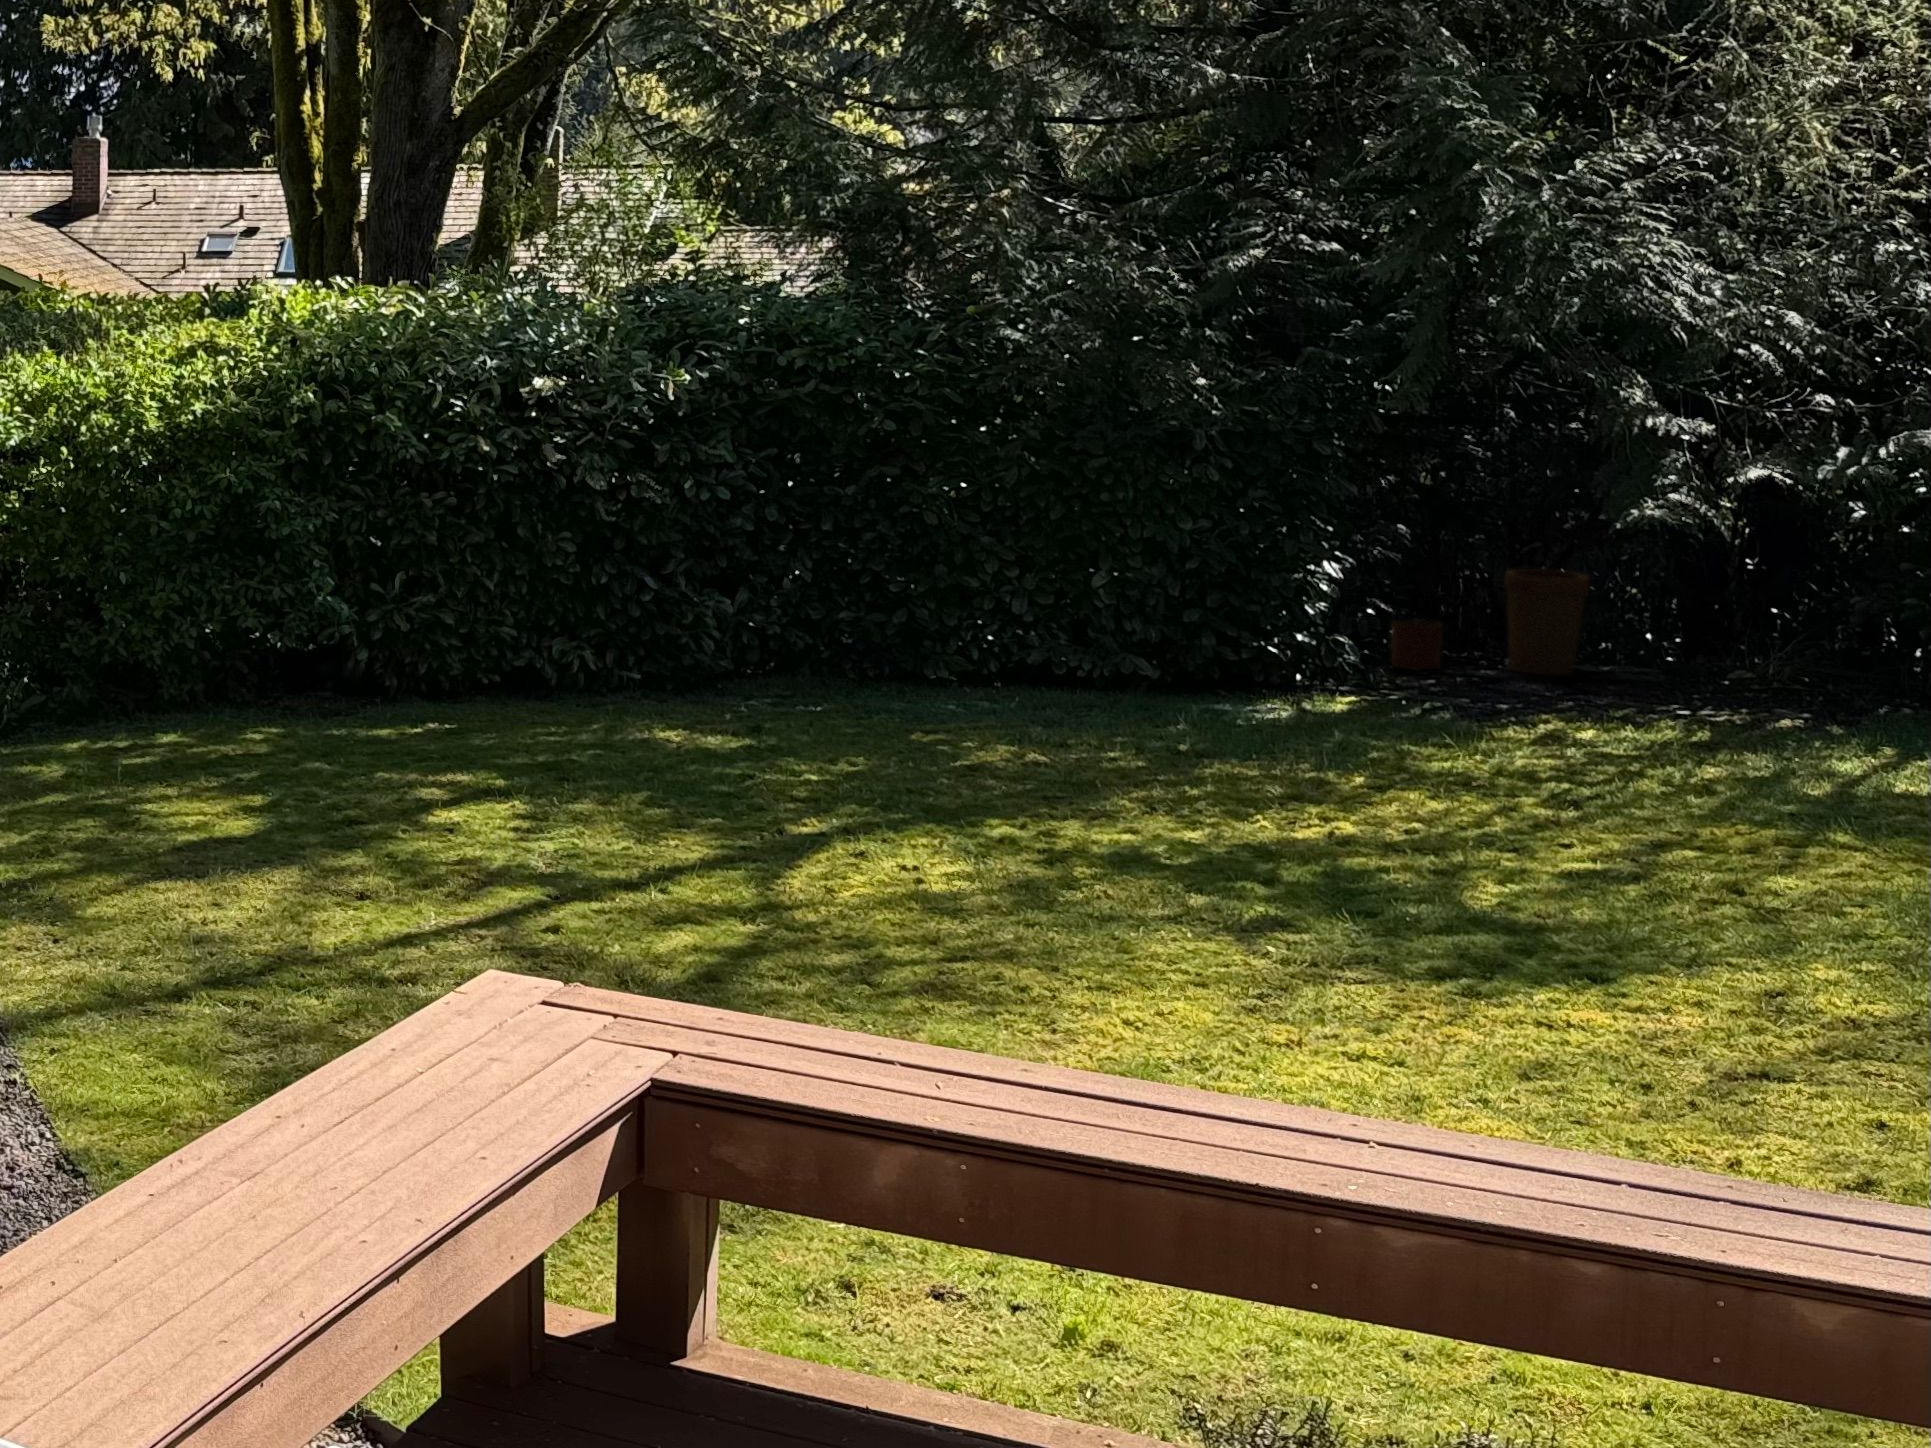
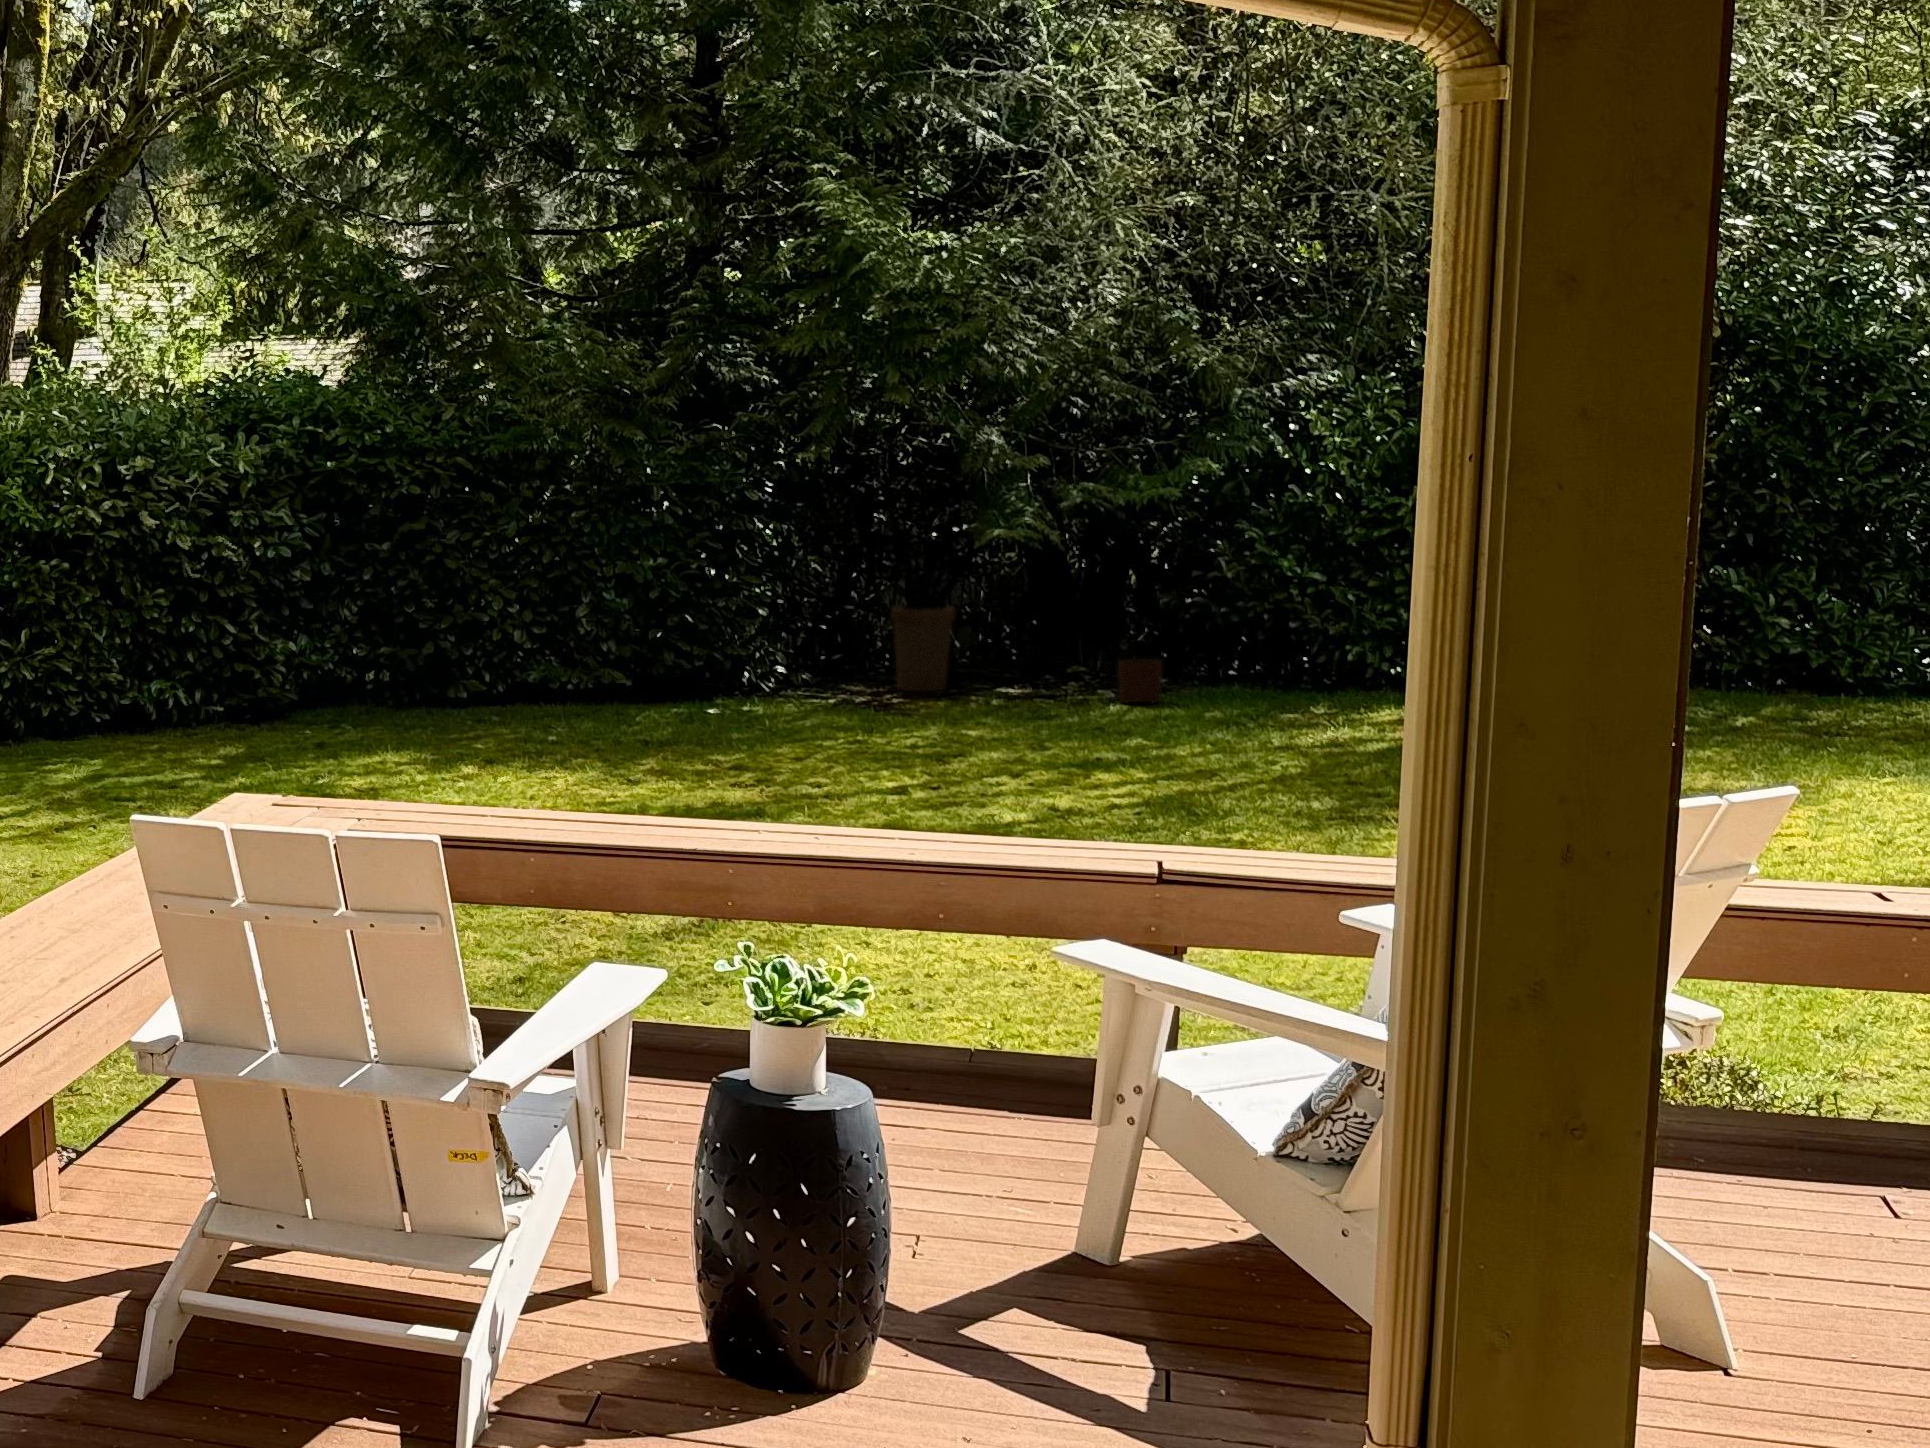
planter: present [1391,620,1442,671] -> present [1118,659,1162,703]

